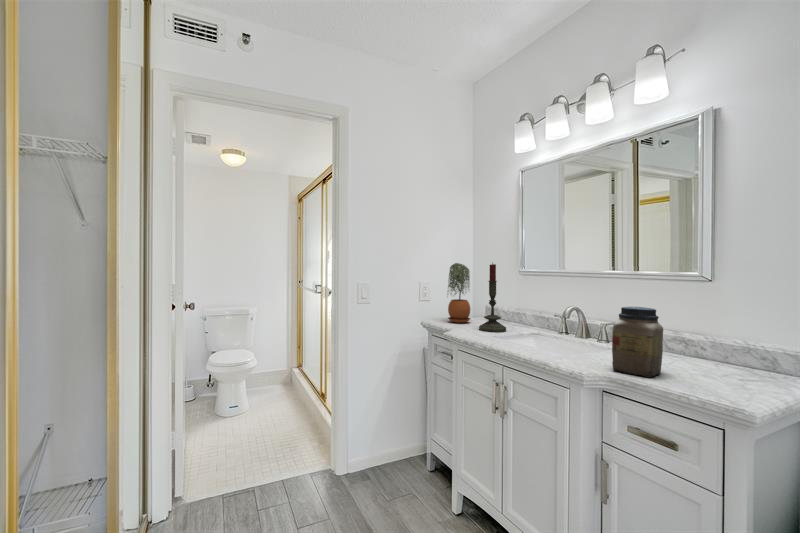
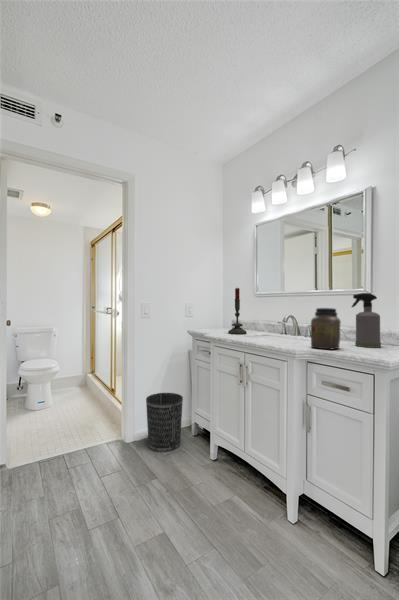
potted plant: present [448,263,471,323] -> none [206,289,222,331]
spray bottle: none [679,281,732,372] -> present [352,293,381,348]
wastebasket: none [363,408,414,495] -> present [146,393,183,452]

